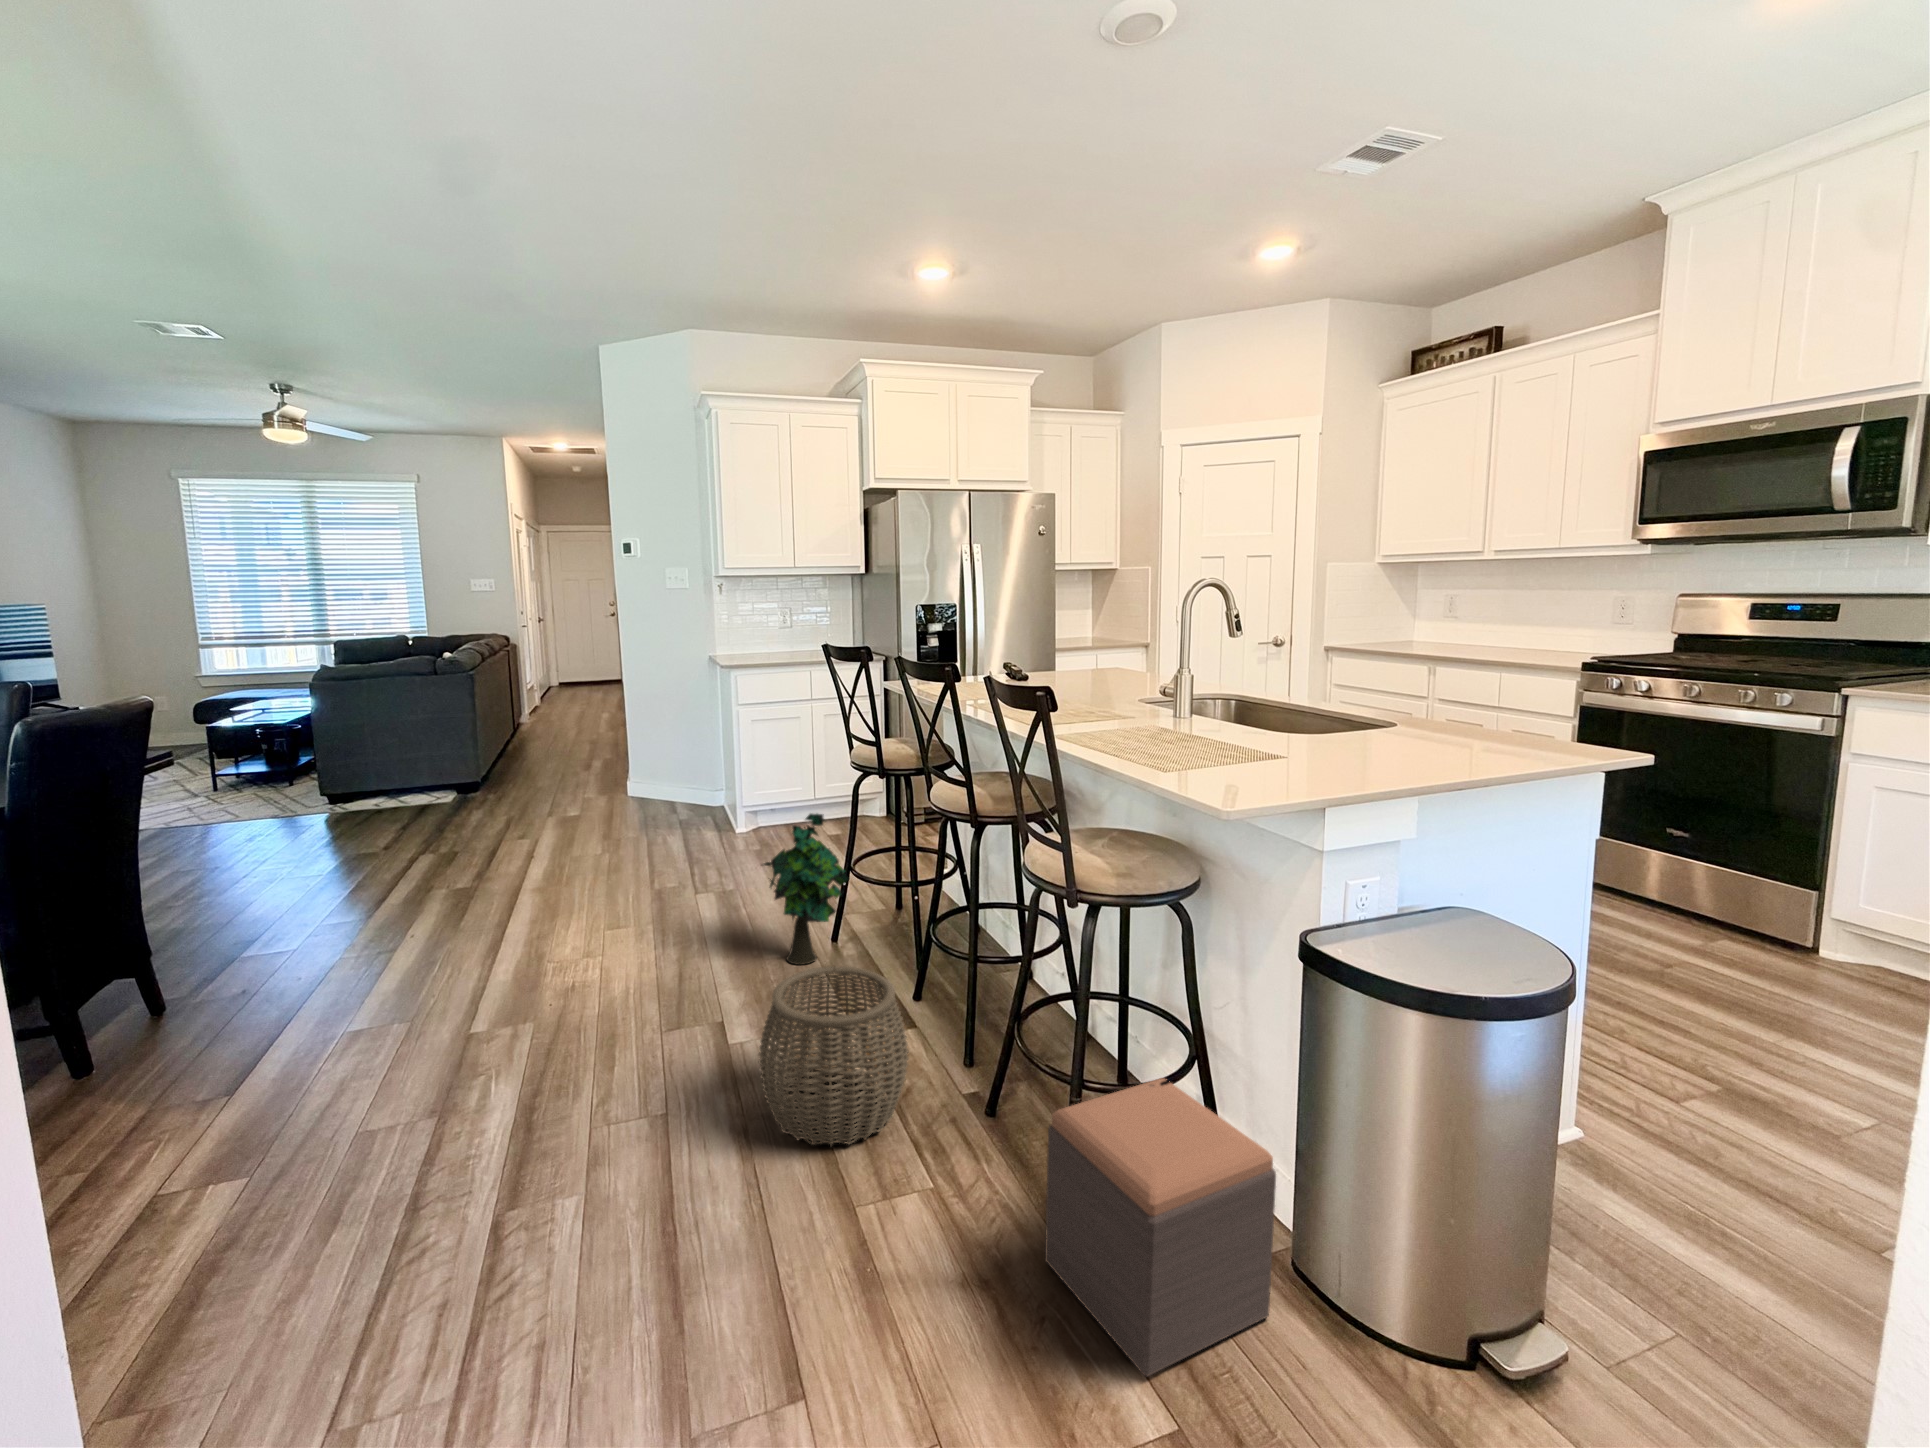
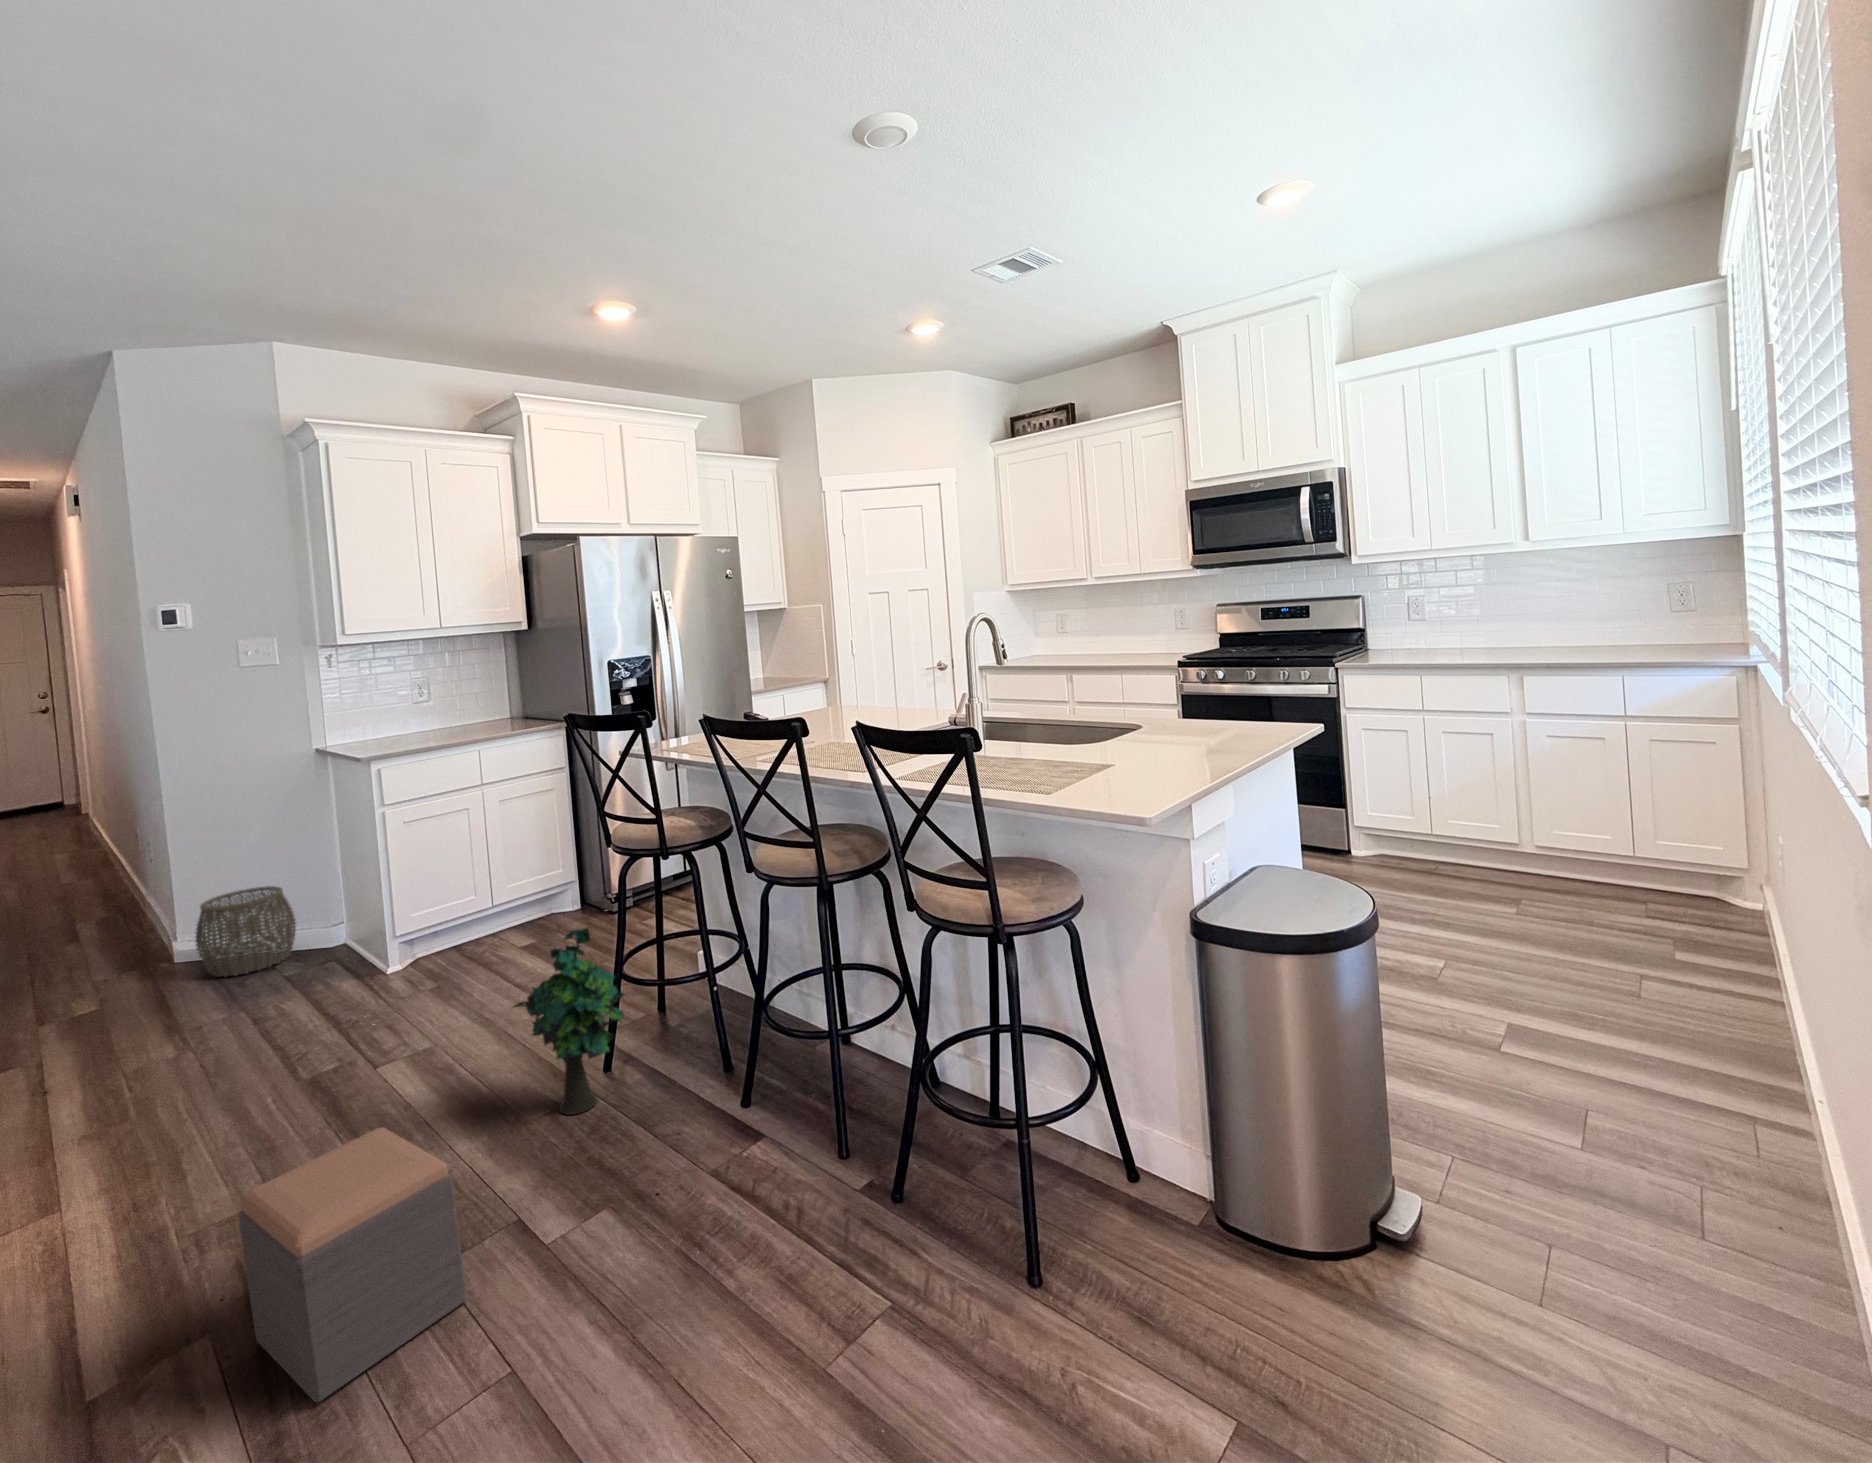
woven basket: present [759,966,908,1146] -> present [195,886,296,977]
footstool: present [1045,1078,1276,1376] -> present [238,1128,467,1402]

